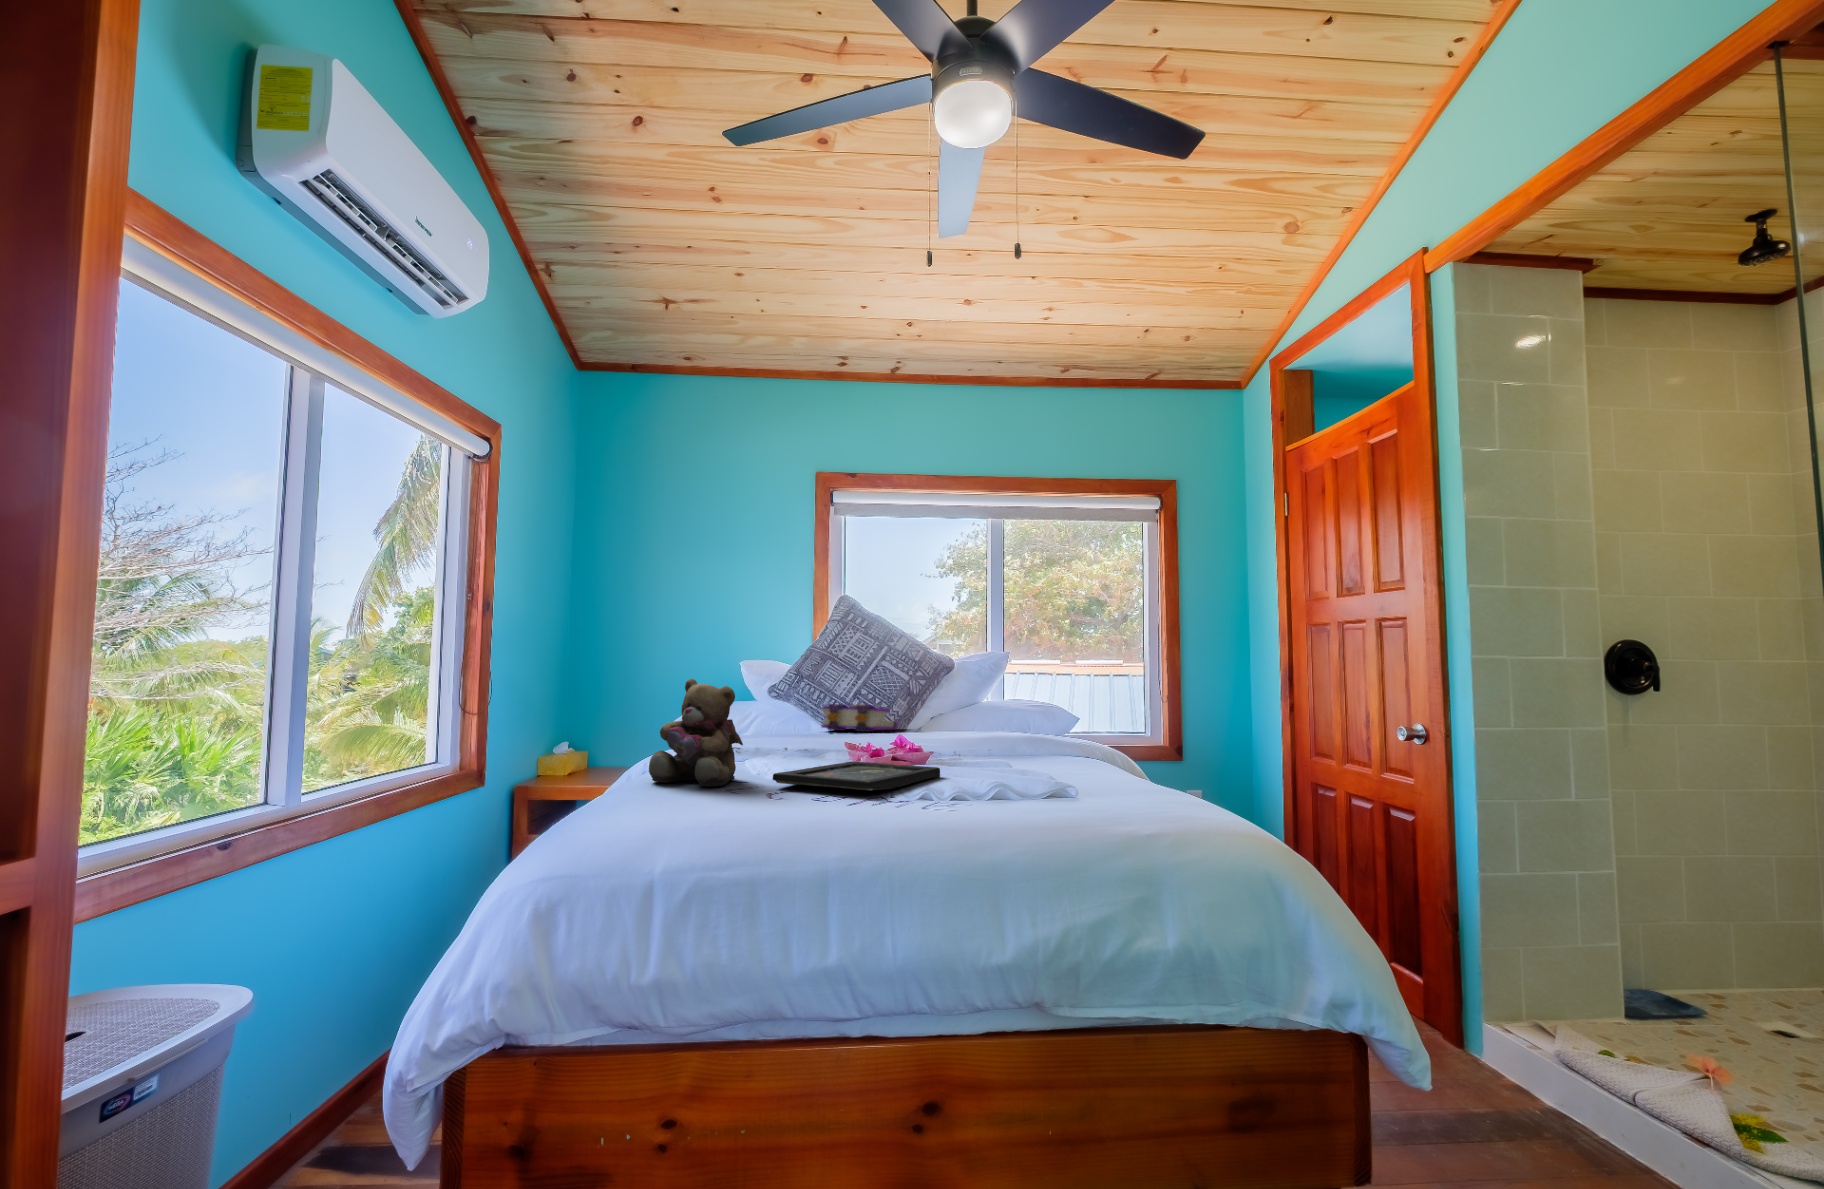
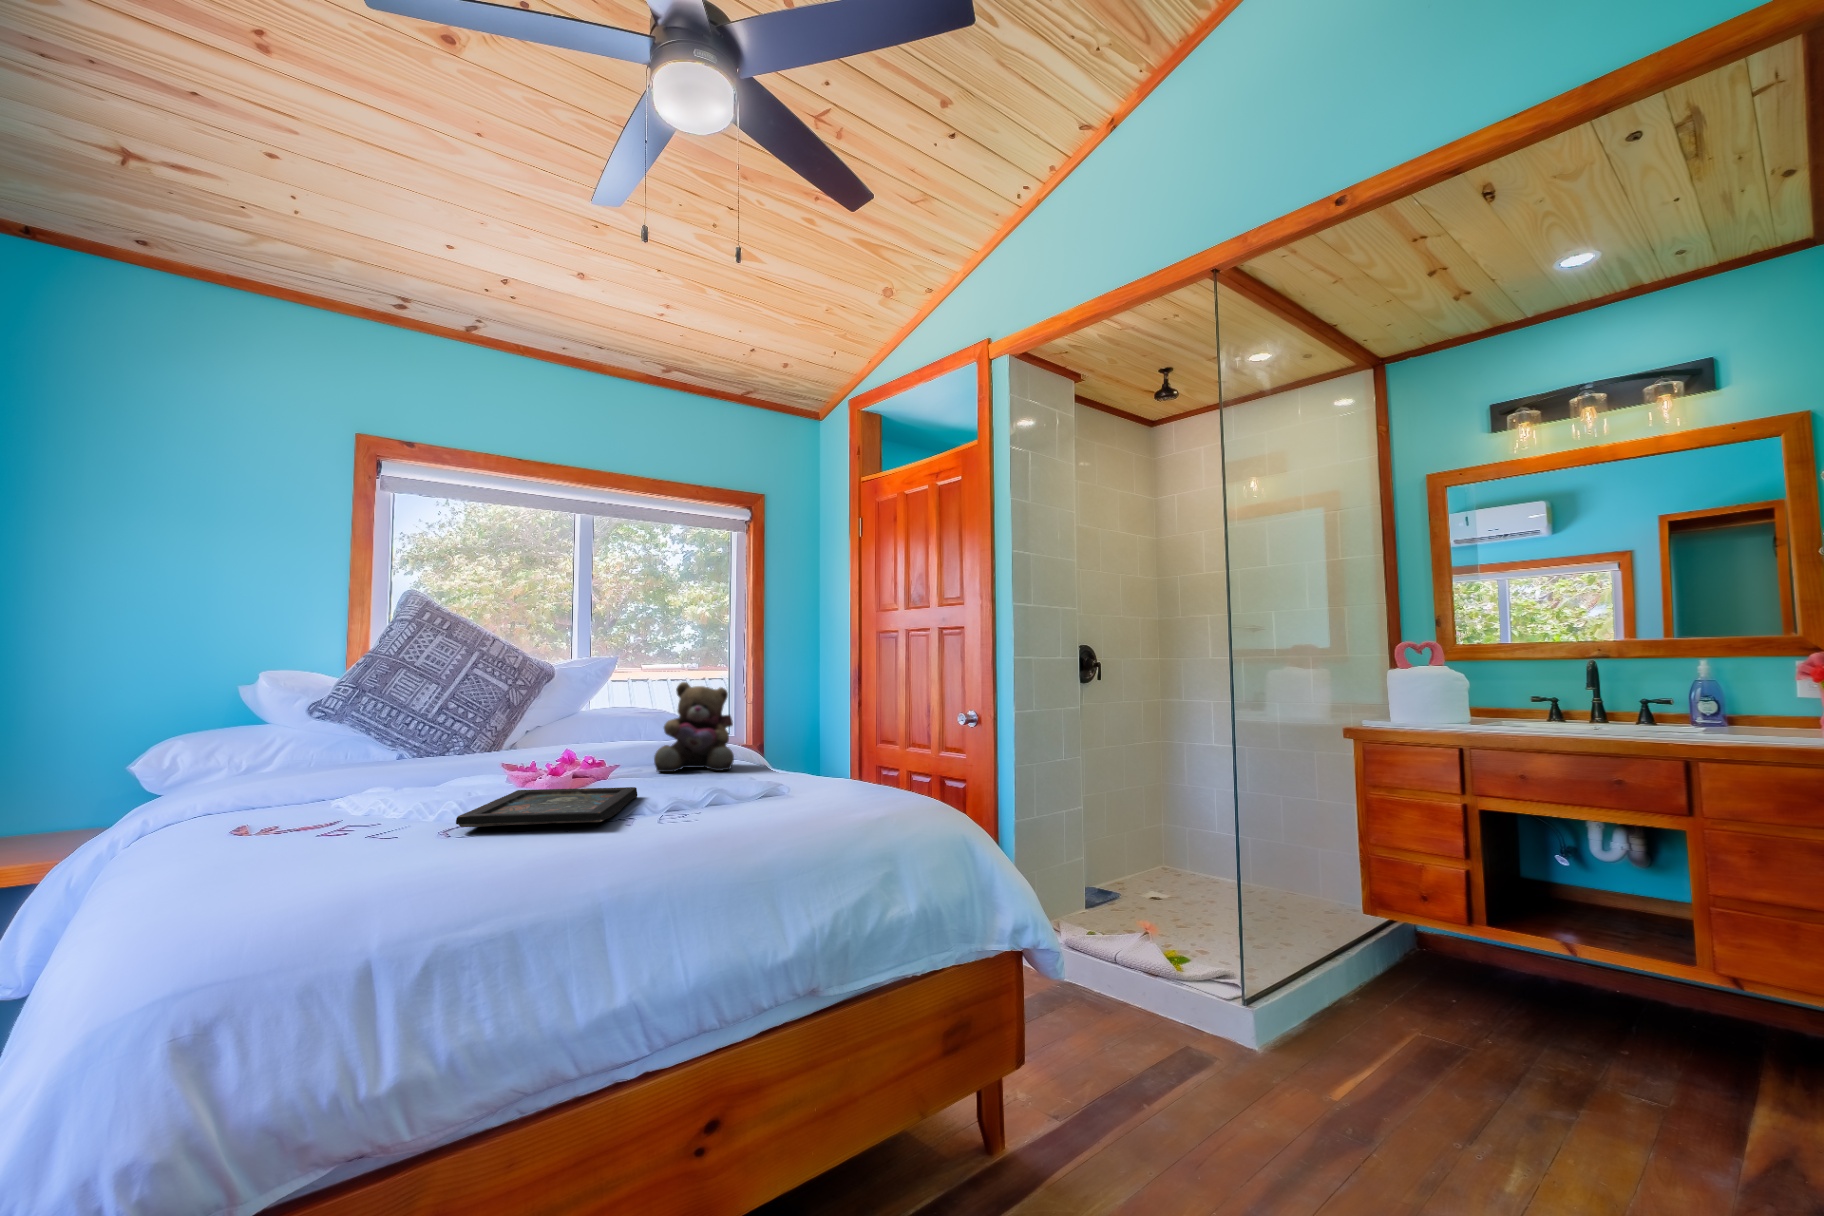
teddy bear: present [649,678,743,787] -> present [654,682,734,772]
book: present [821,704,897,732] -> none [399,721,497,754]

